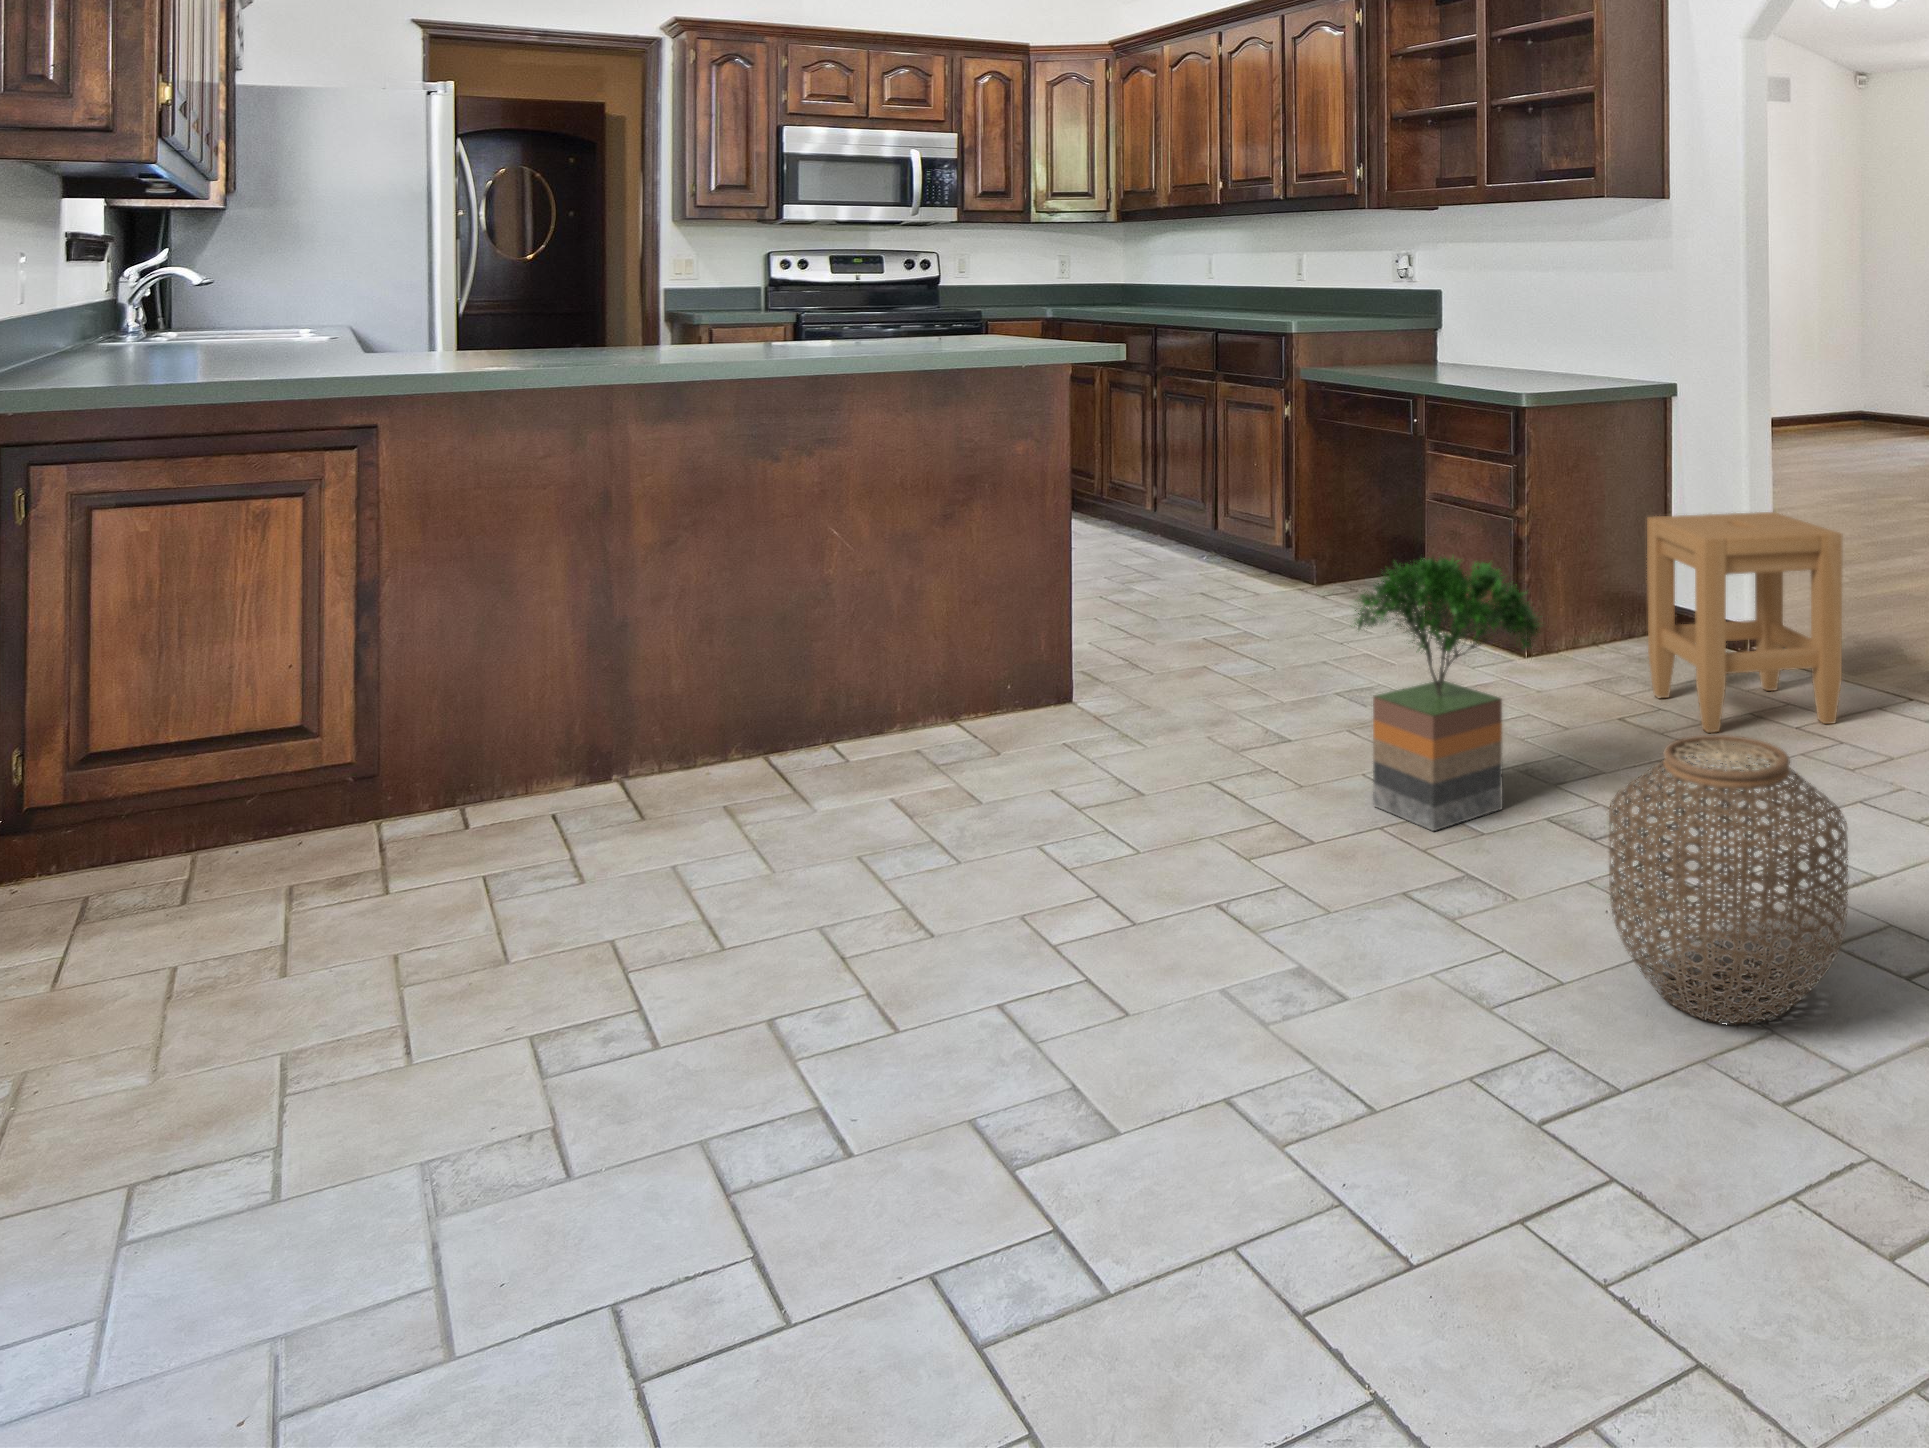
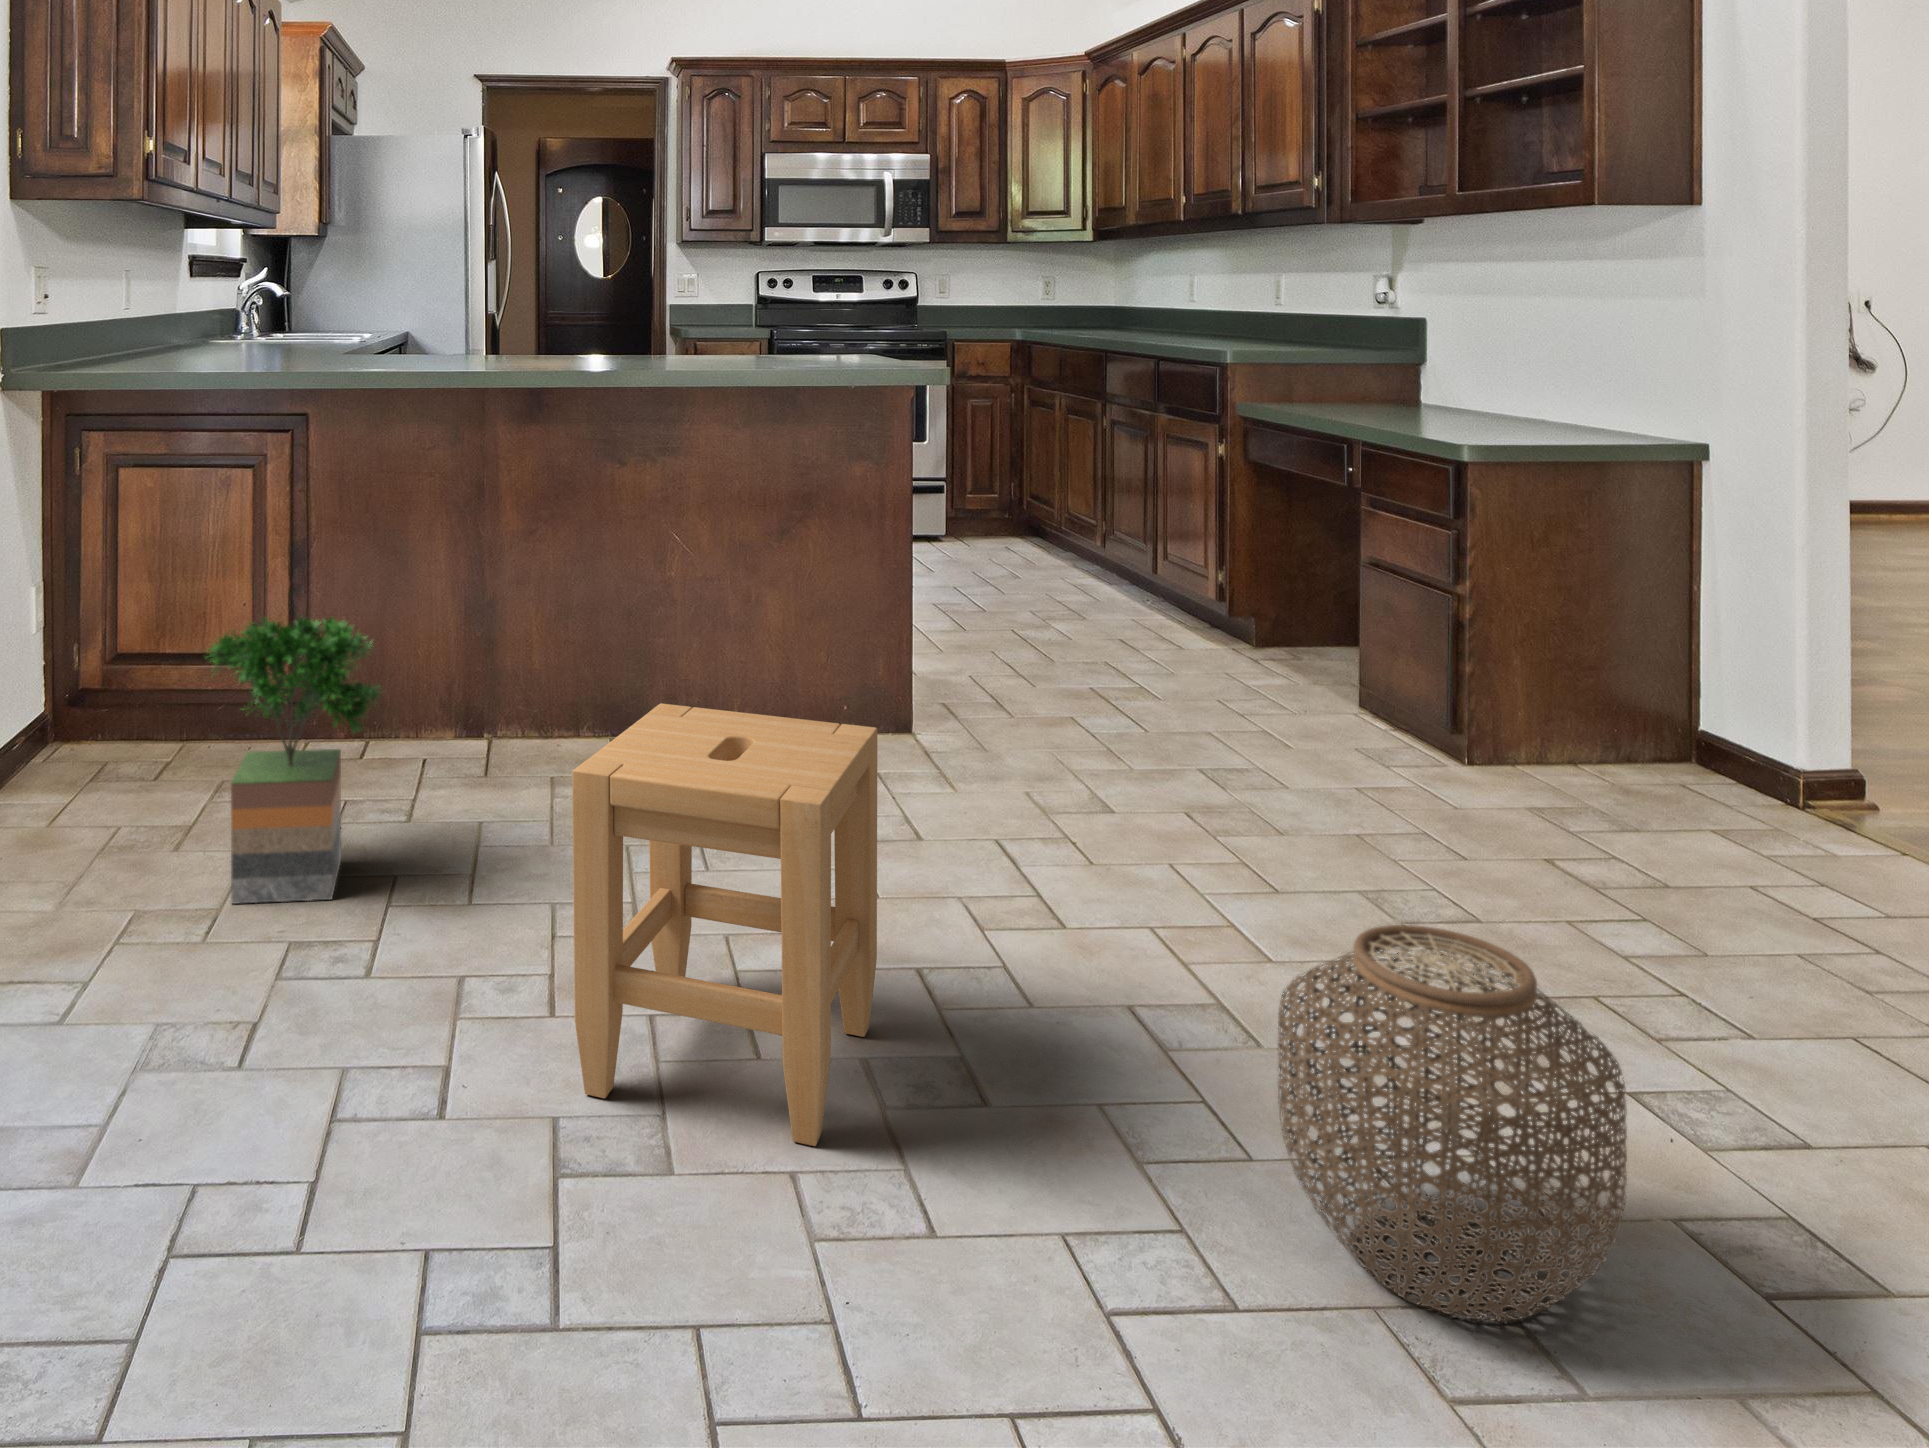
stool: present [1647,512,1842,733] -> present [572,703,877,1146]
potted tree: present [1354,555,1542,831] -> present [208,614,381,904]

